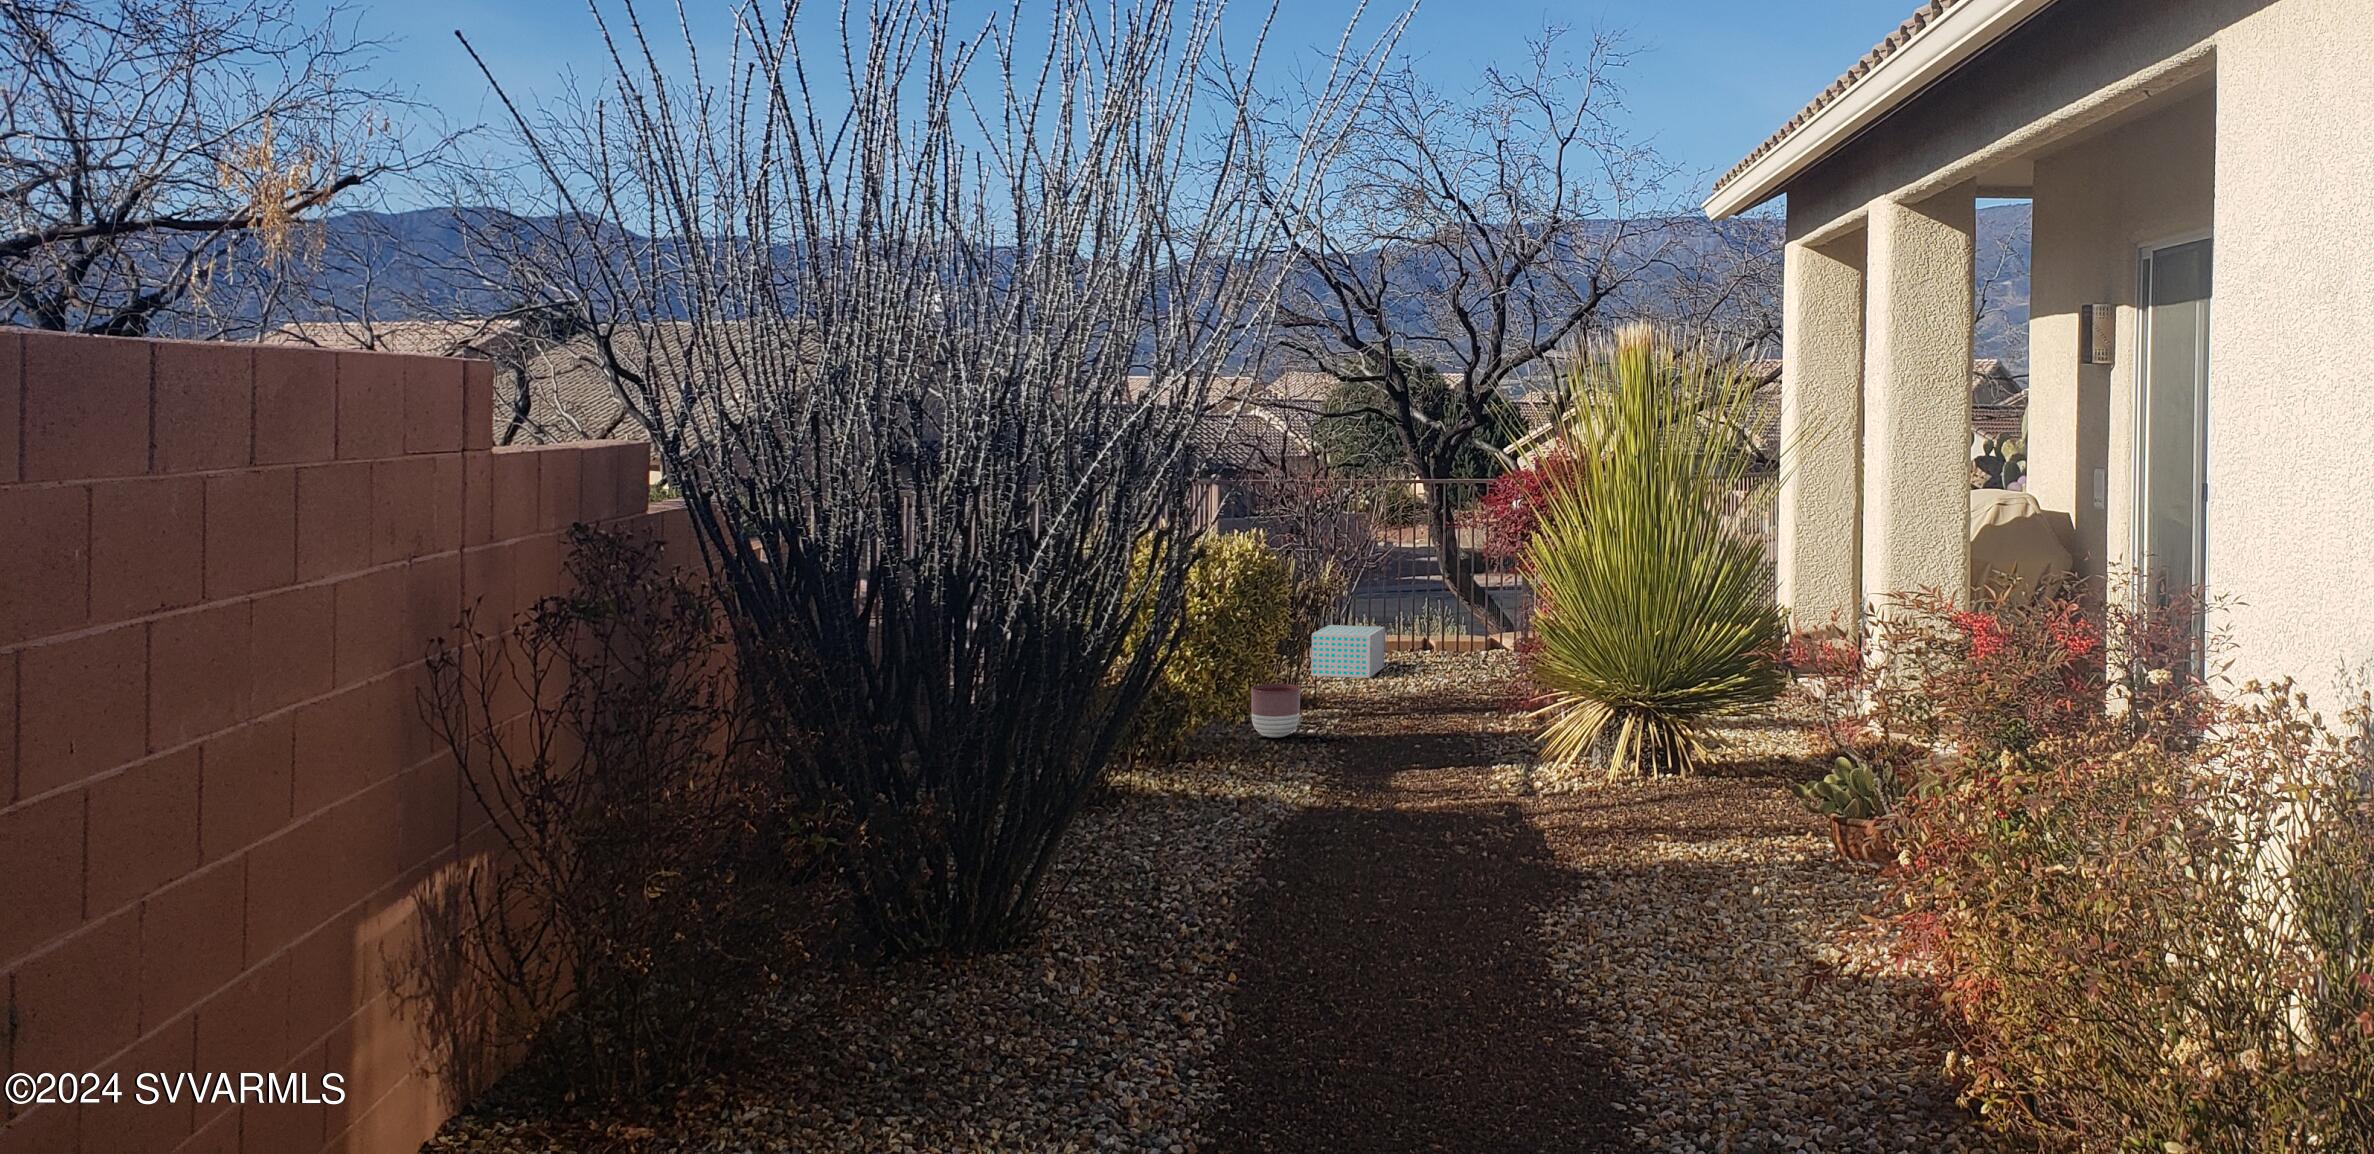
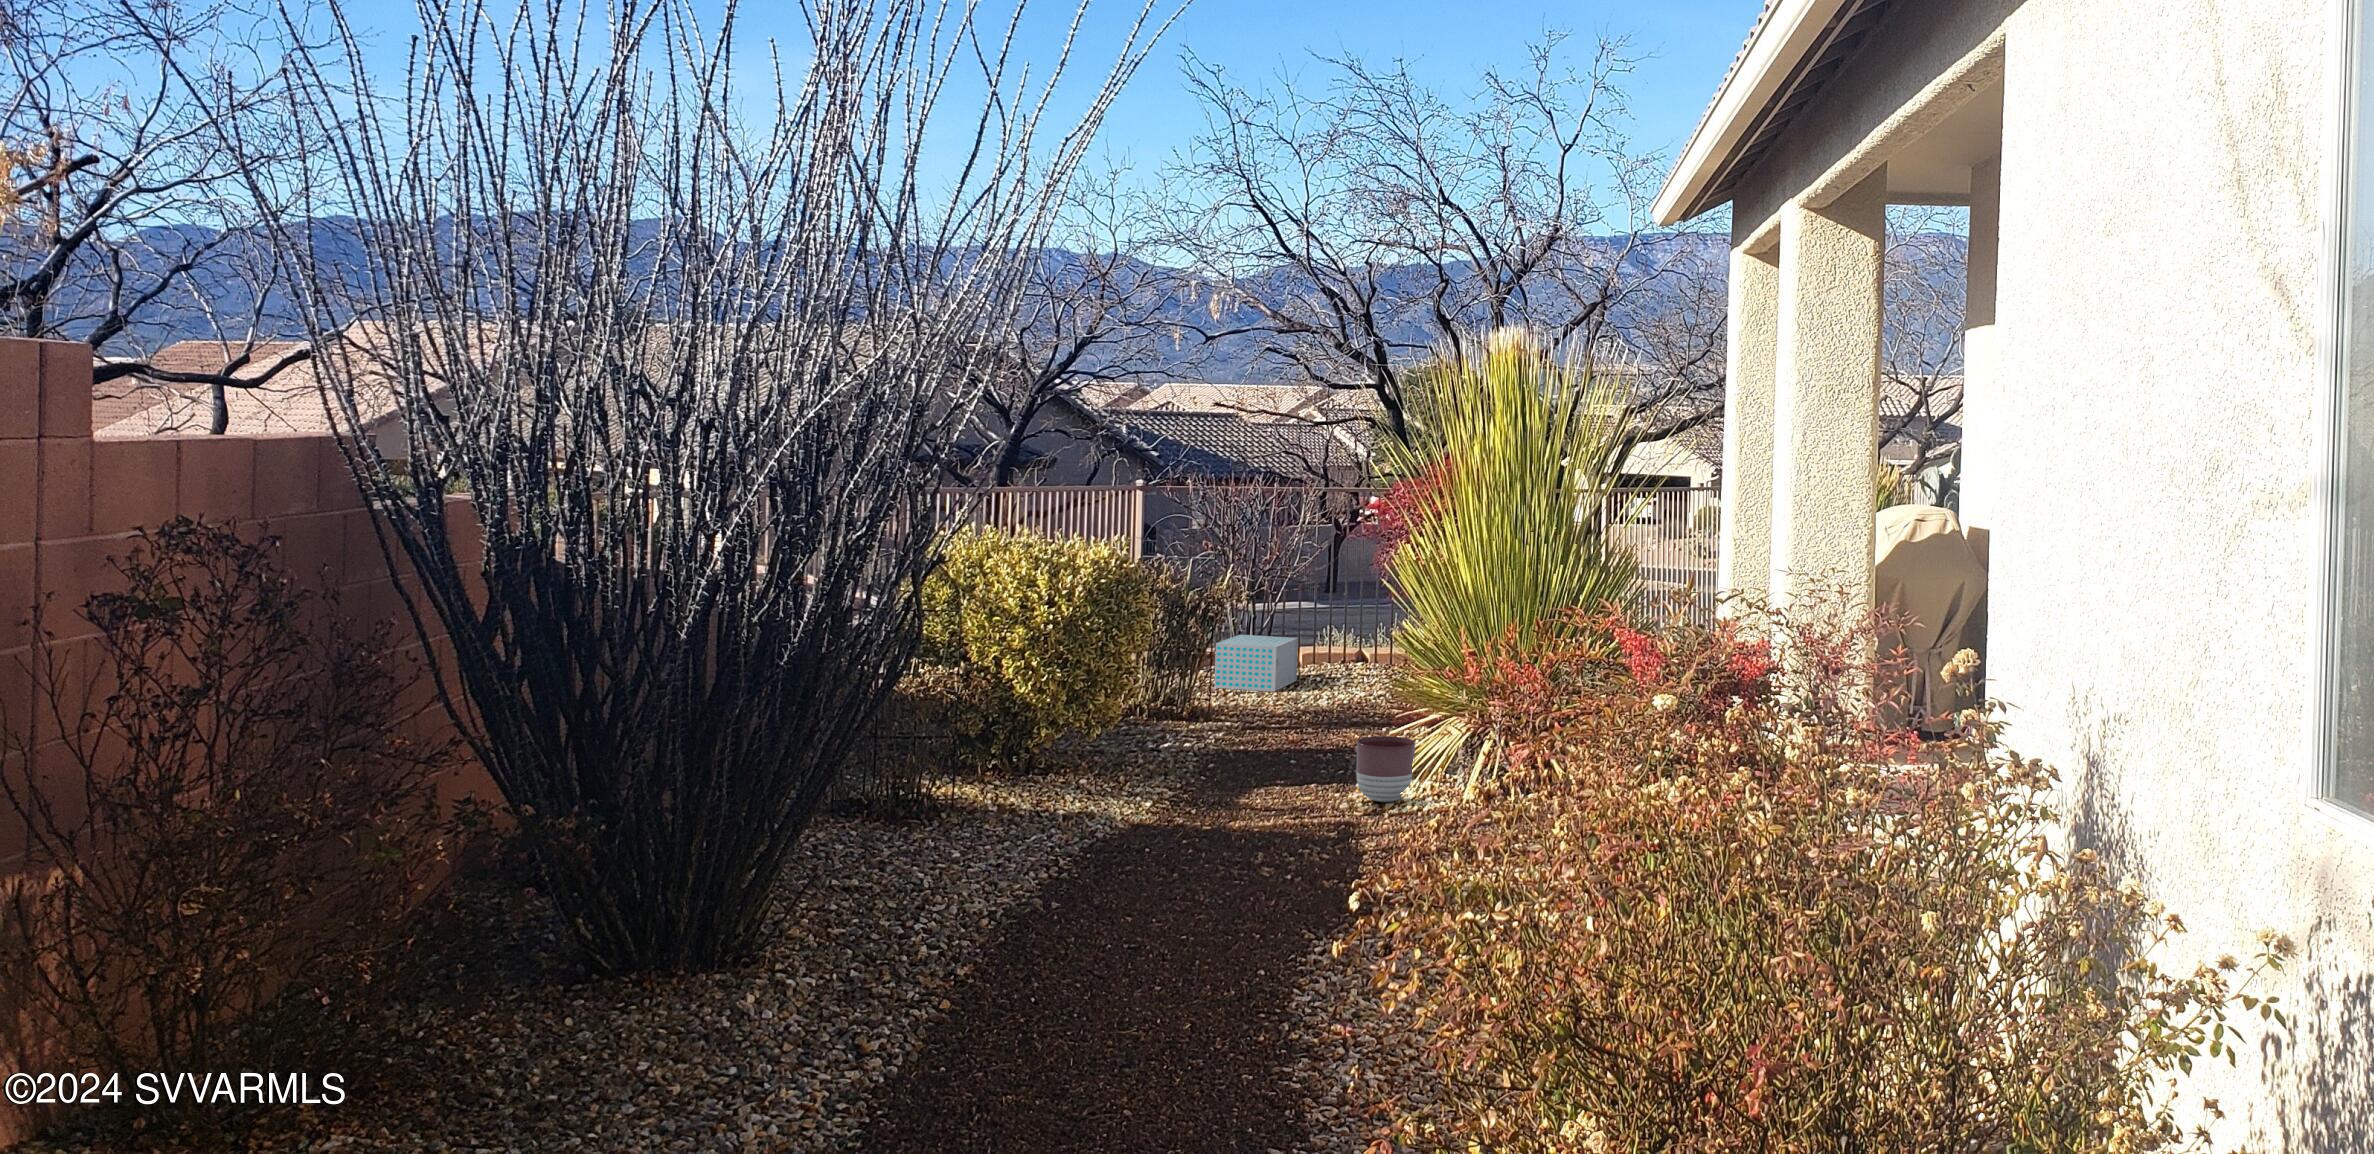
planter: present [1251,684,1300,738] -> present [1356,736,1415,802]

